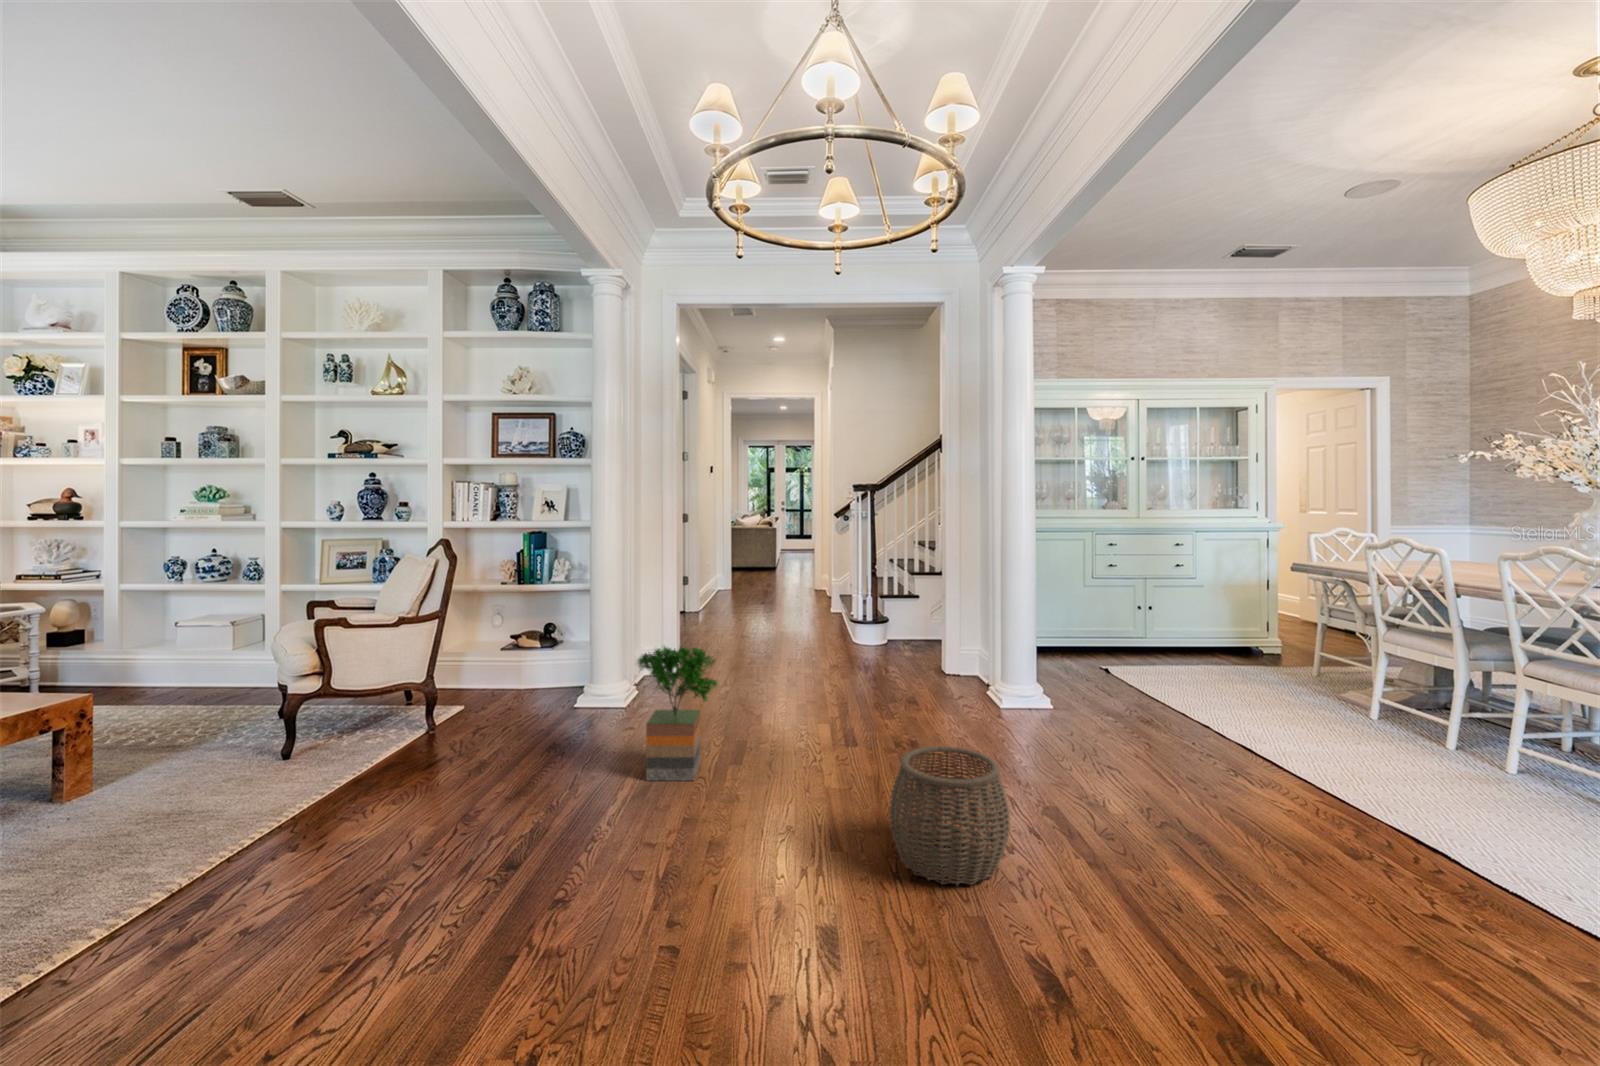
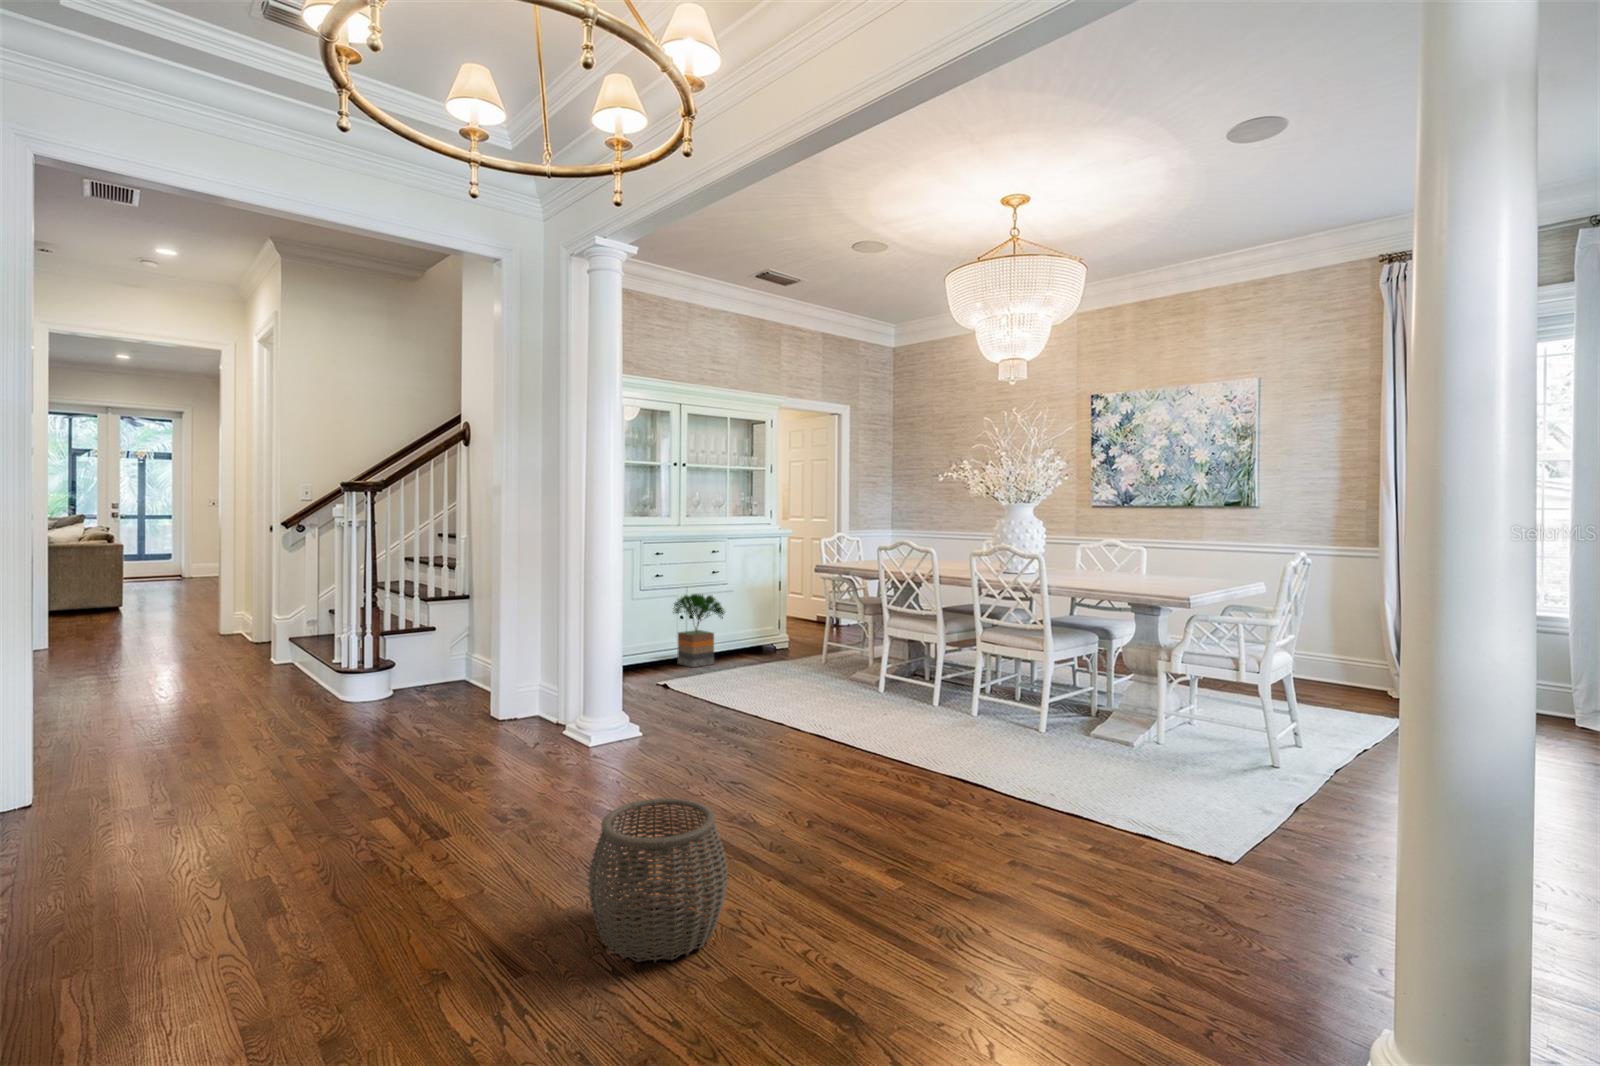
potted tree: present [638,646,718,781] -> present [673,594,725,667]

